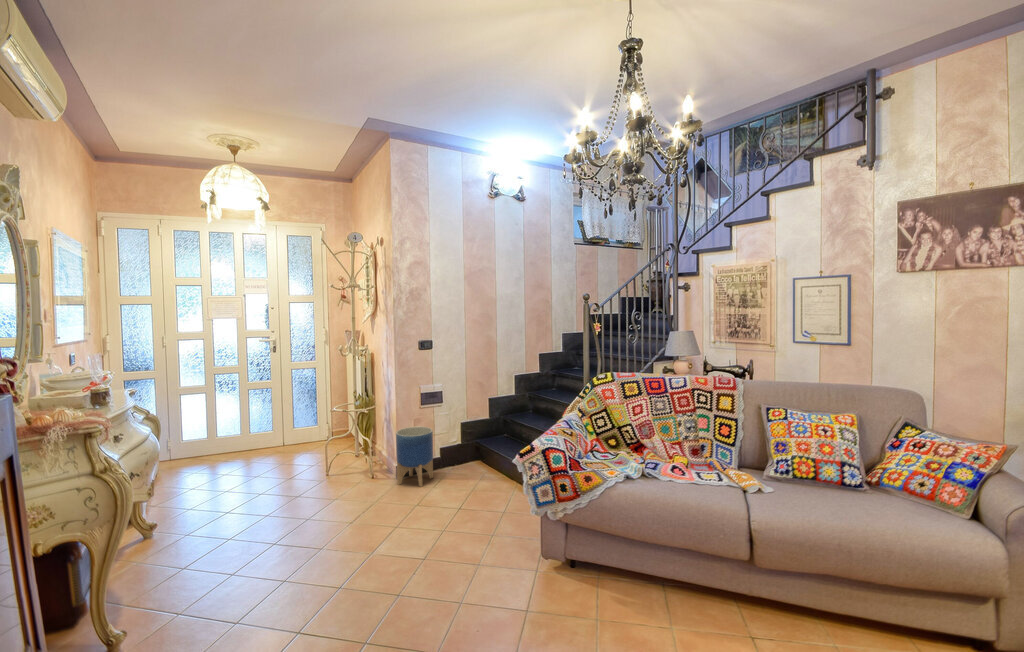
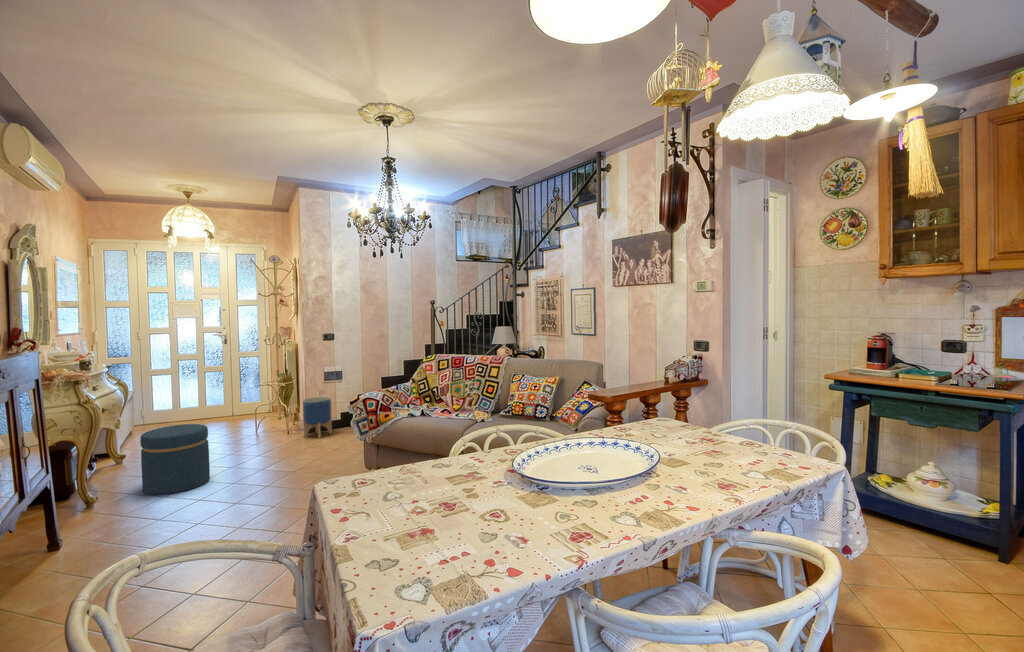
ottoman: none [189,488,296,620] -> present [140,424,210,495]

